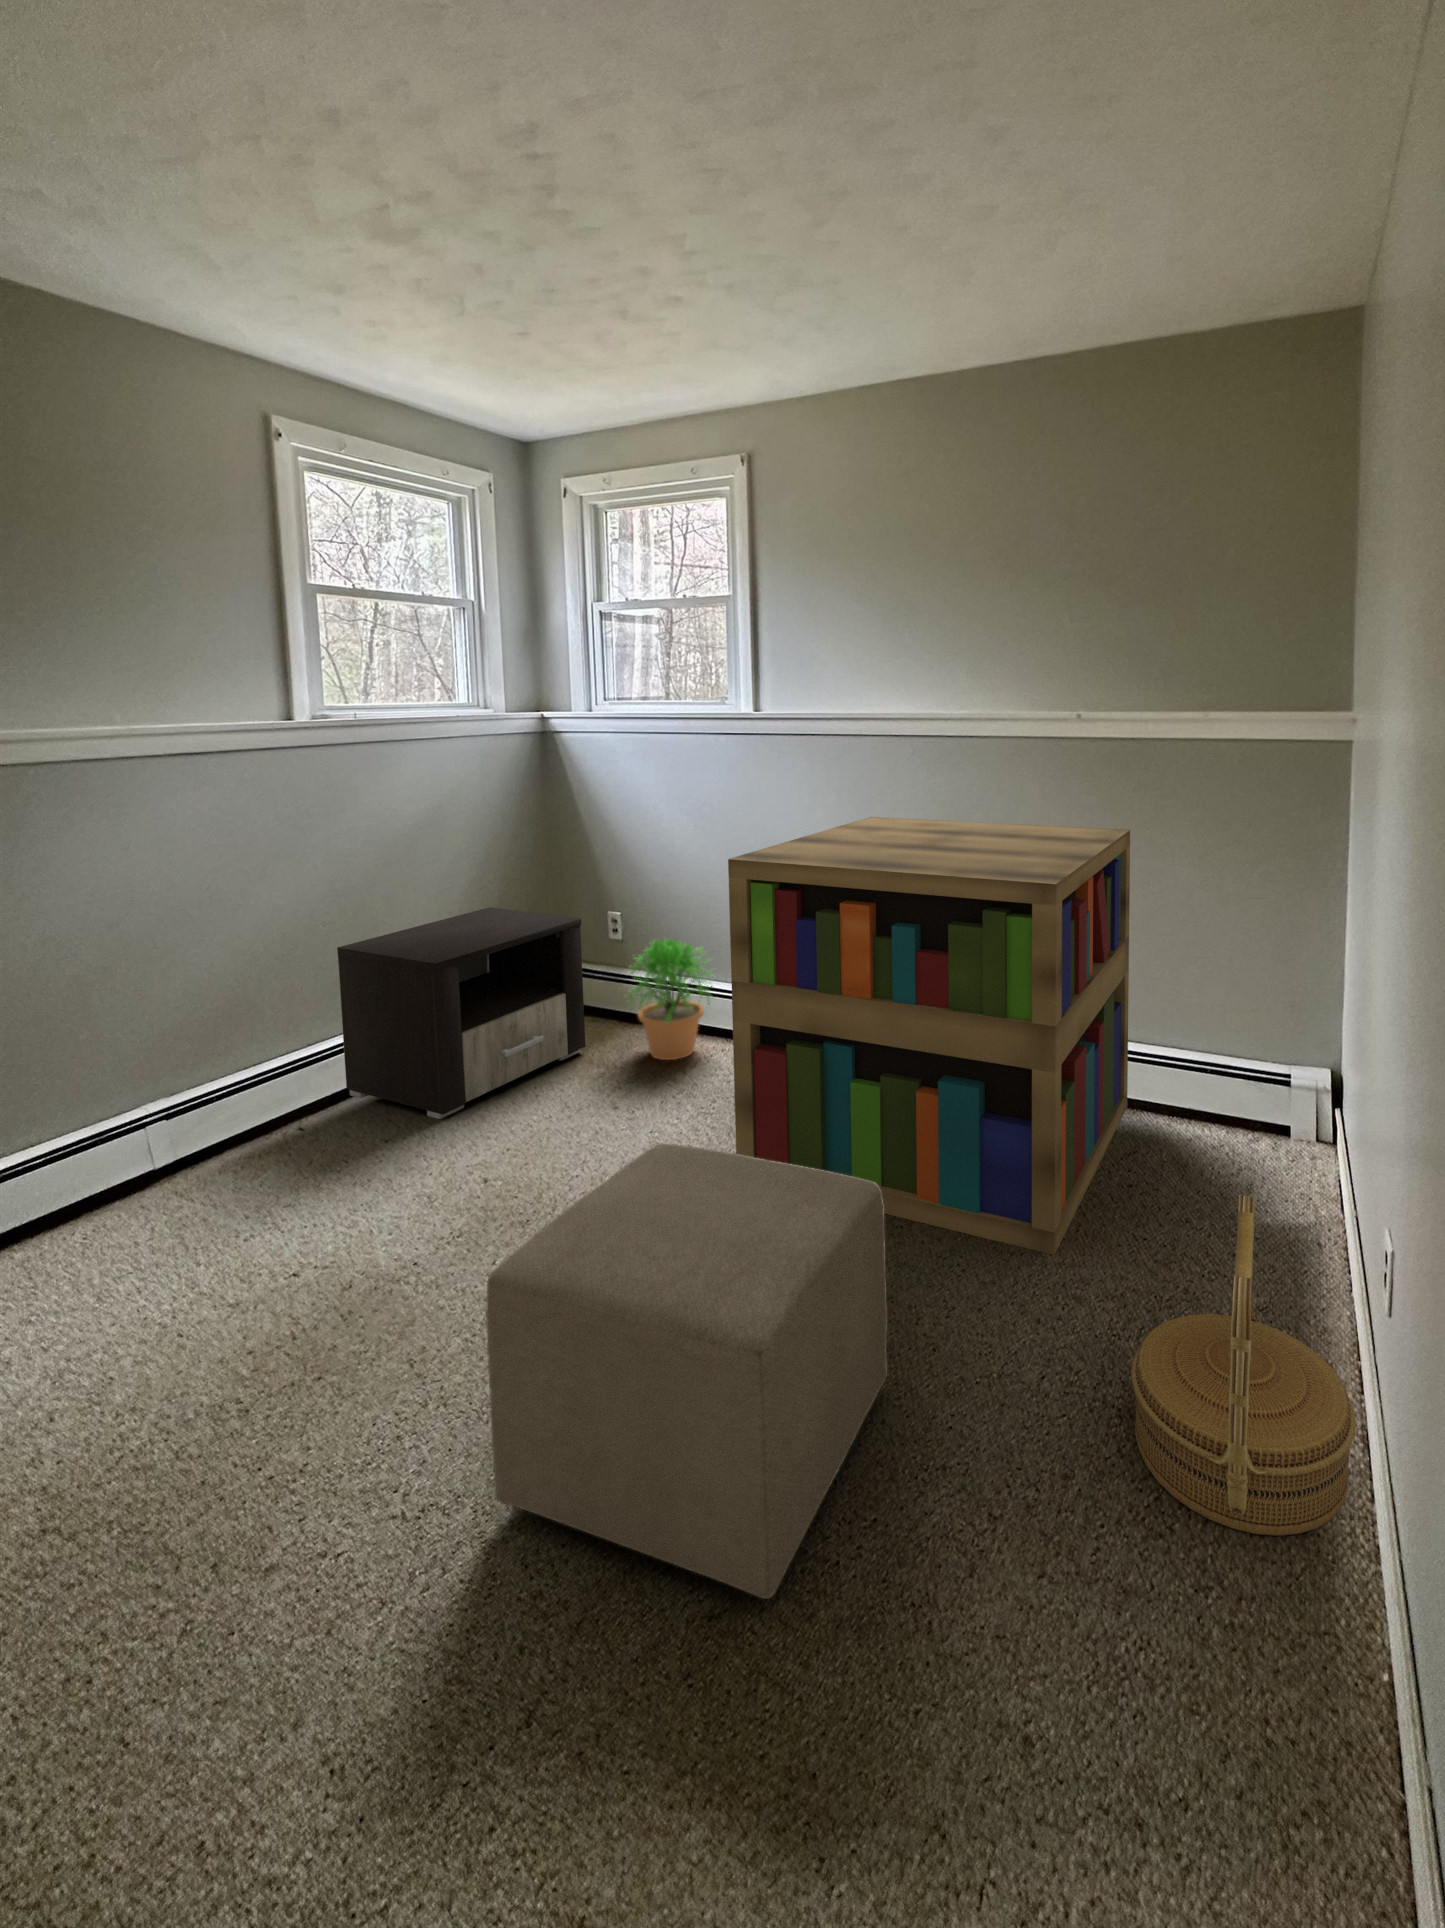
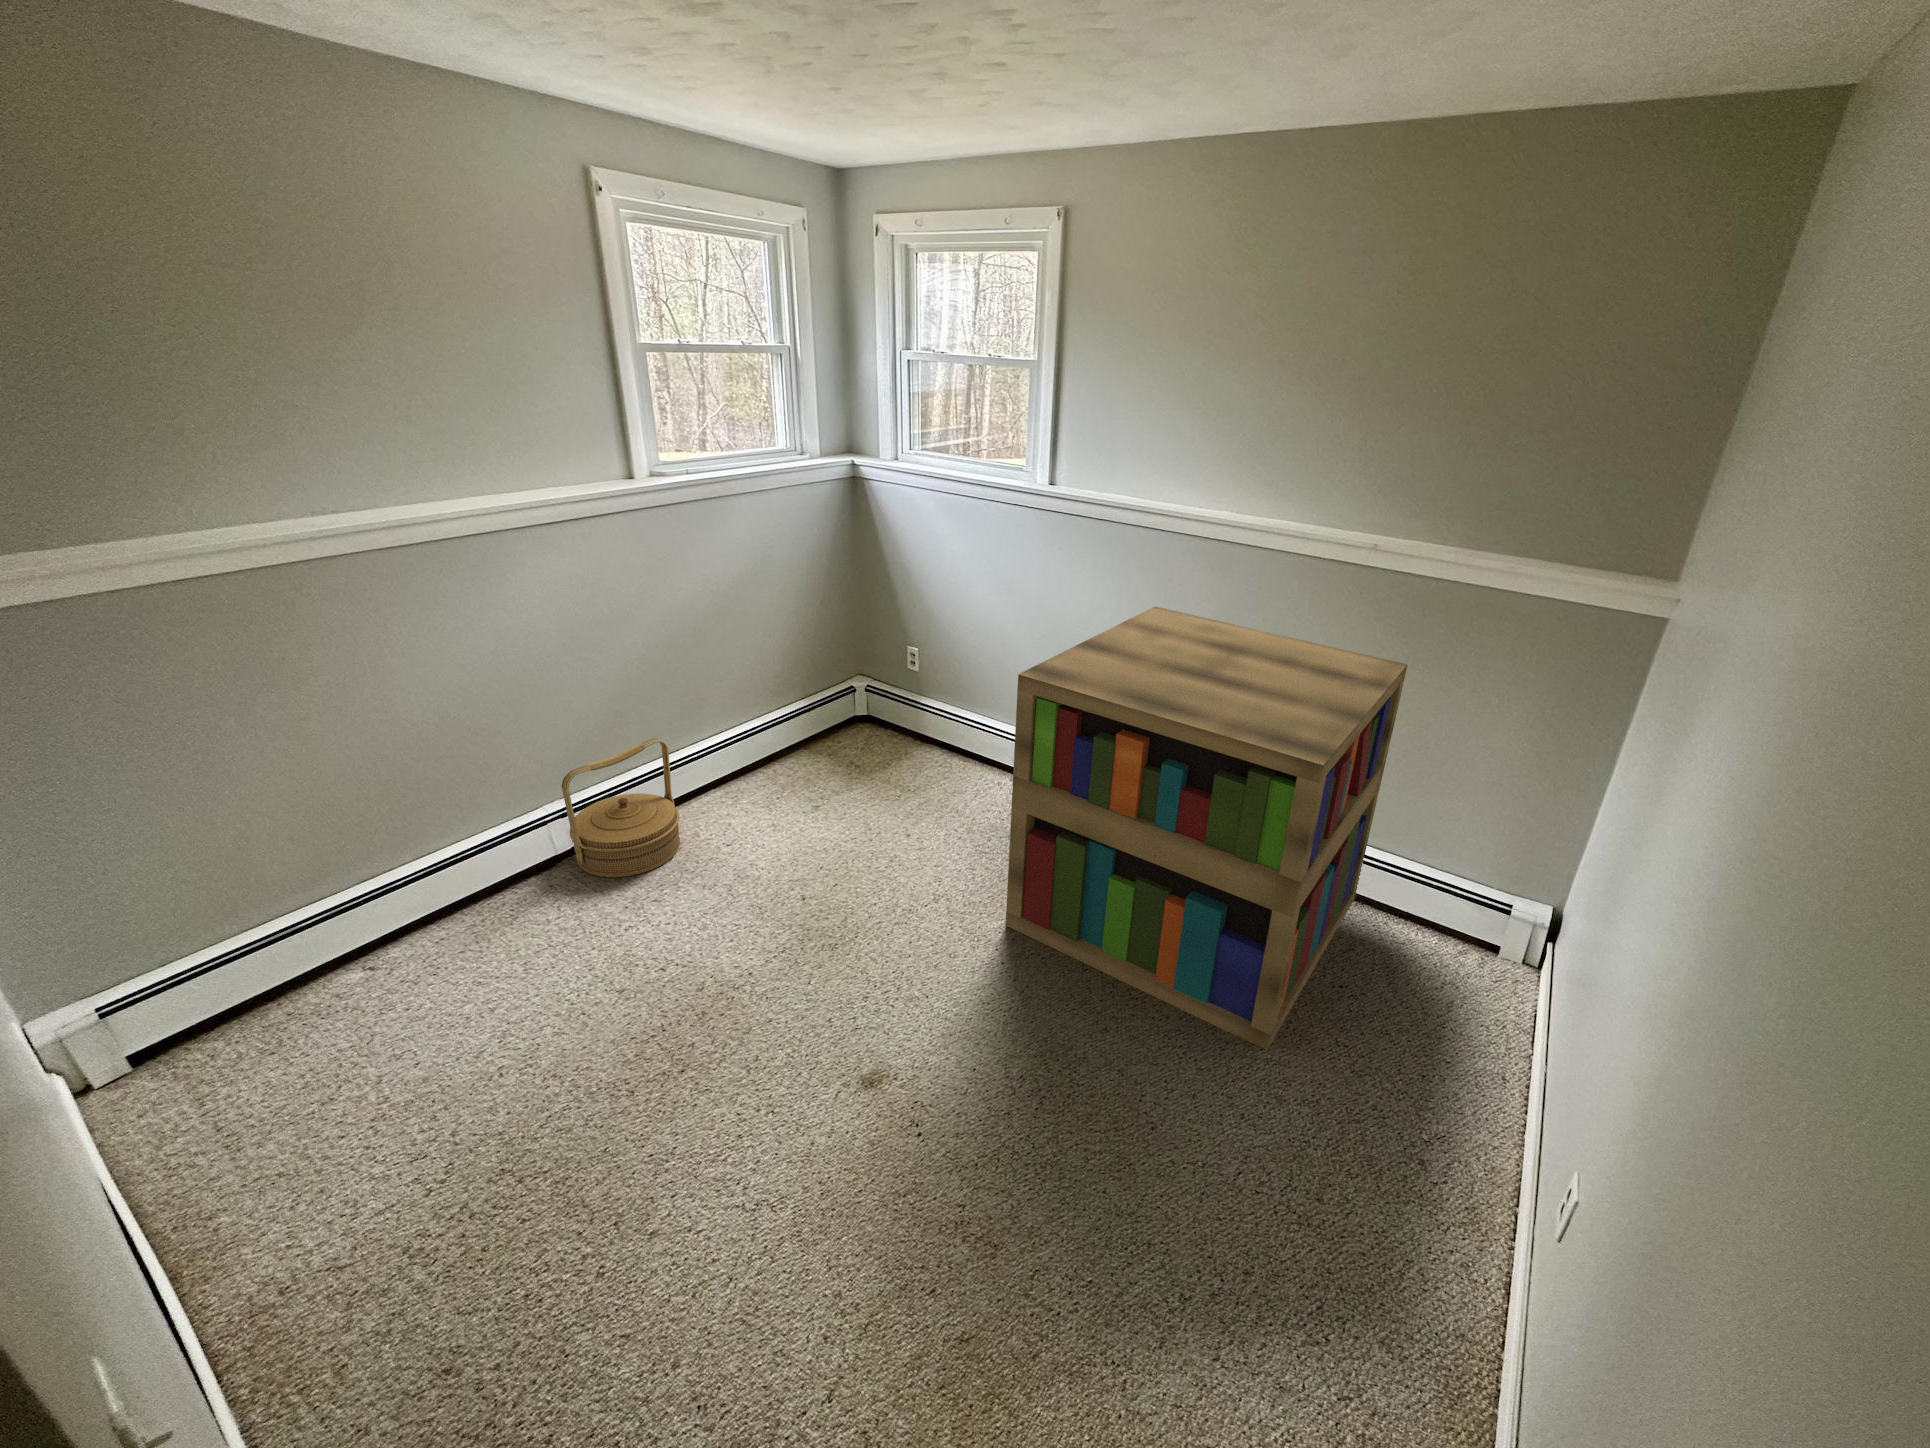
nightstand: present [337,907,585,1119] -> none [682,635,886,827]
potted plant: present [627,938,712,1060] -> none [919,683,1005,788]
ottoman: present [486,1143,888,1599] -> none [802,949,1126,1342]
woven basket: present [1131,1195,1356,1536] -> present [561,738,680,878]

